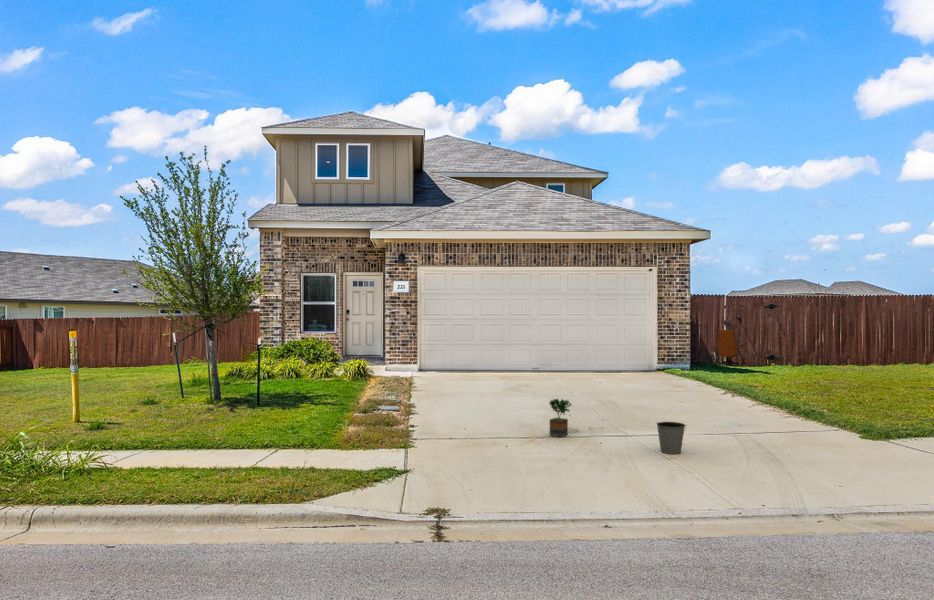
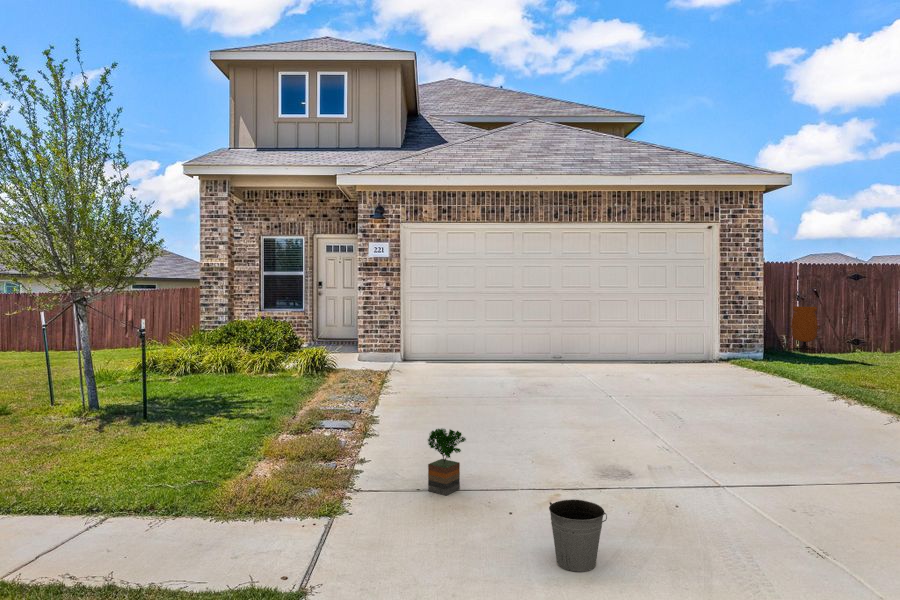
potted tree: present [549,399,571,437] -> present [428,429,466,495]
bucket: present [657,422,686,454] -> present [549,500,607,572]

